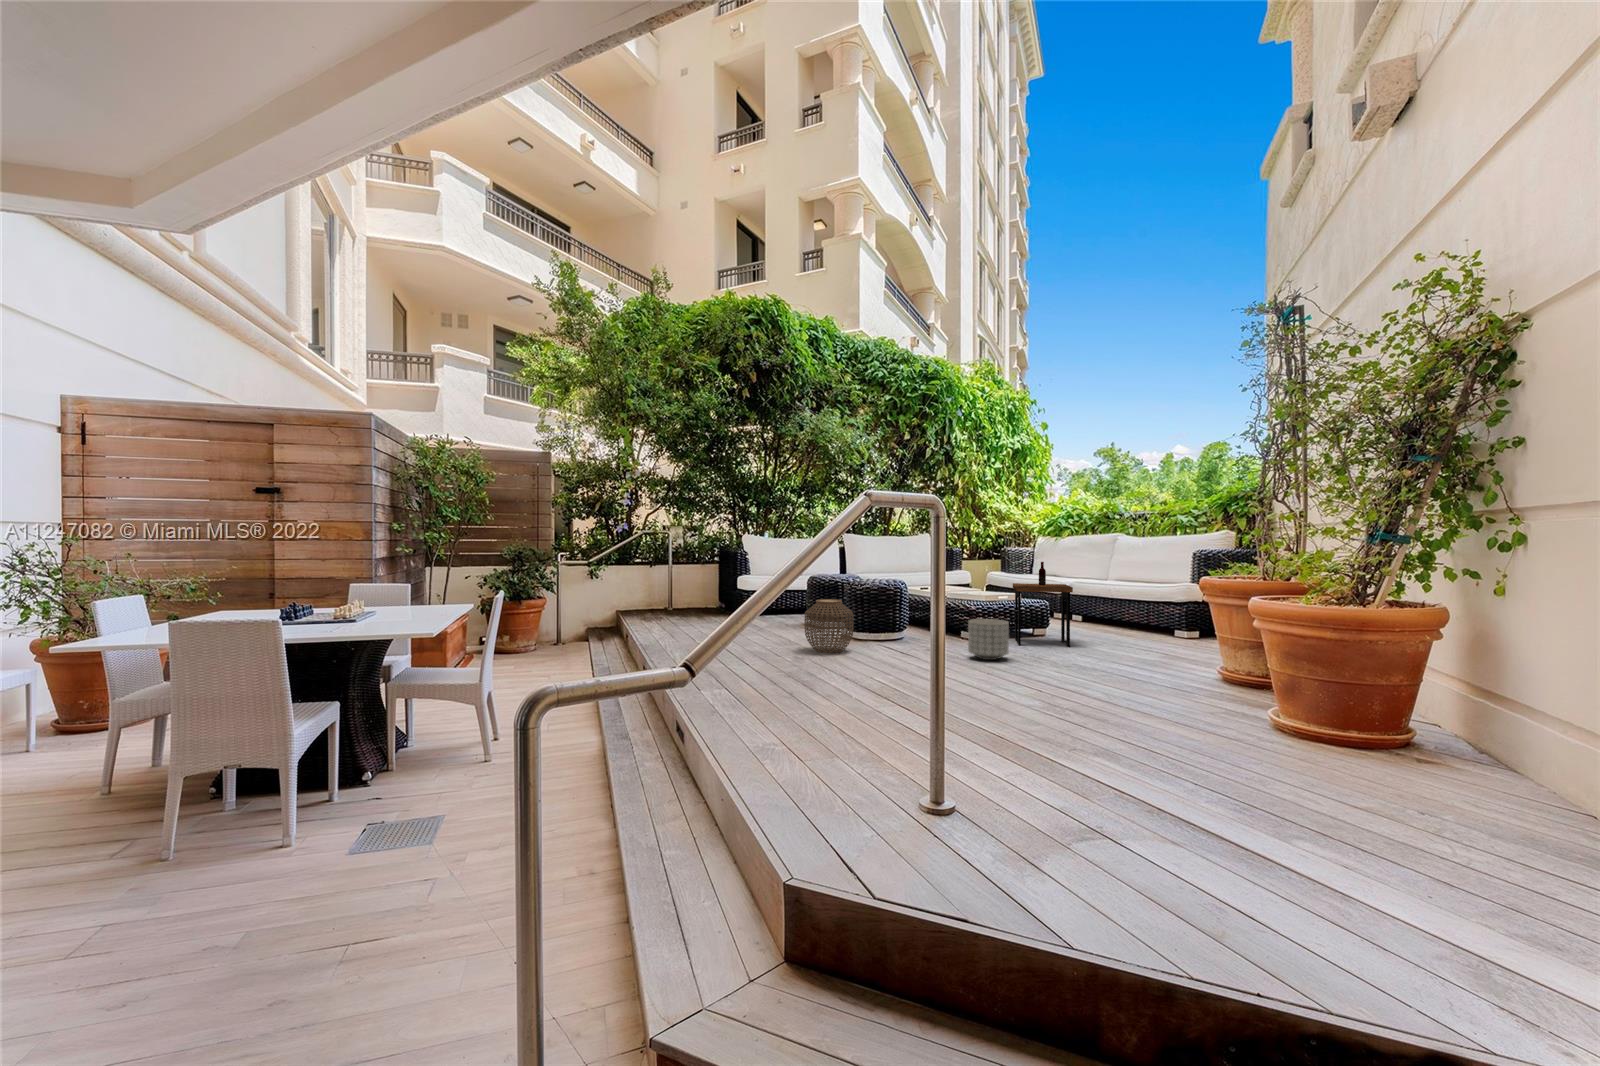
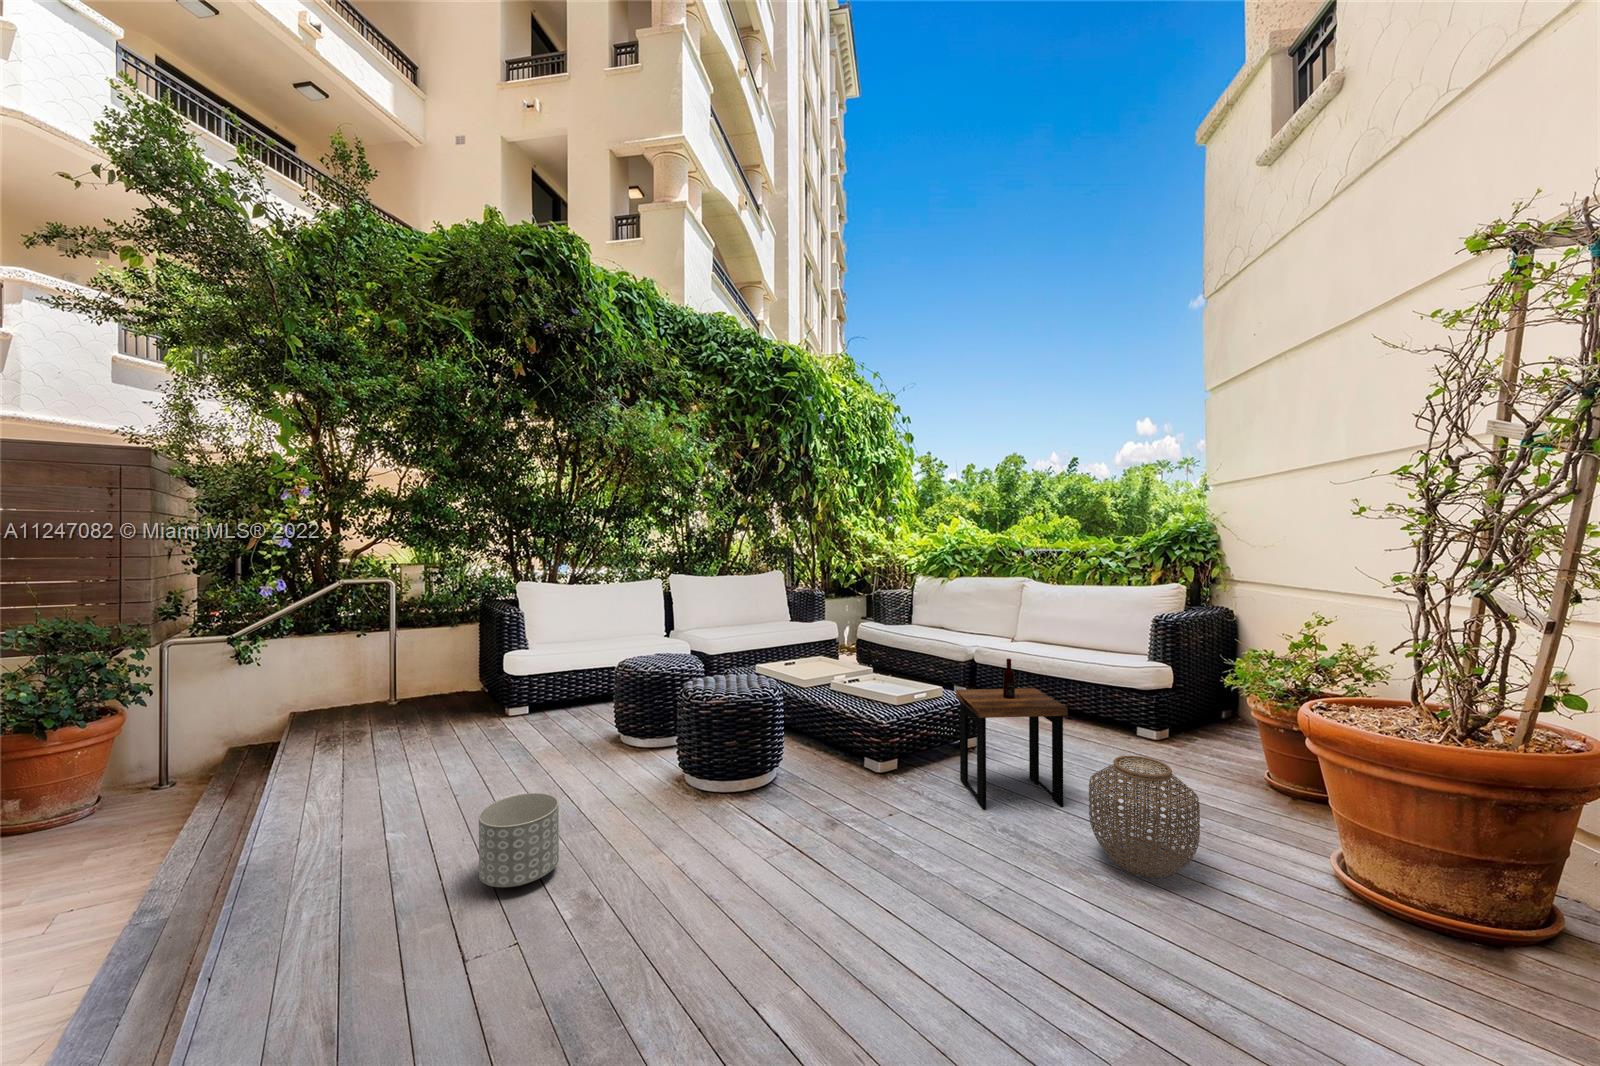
woven basket: present [804,599,854,653] -> present [1089,756,1200,878]
planter: present [968,619,1009,660] -> present [479,793,559,887]

